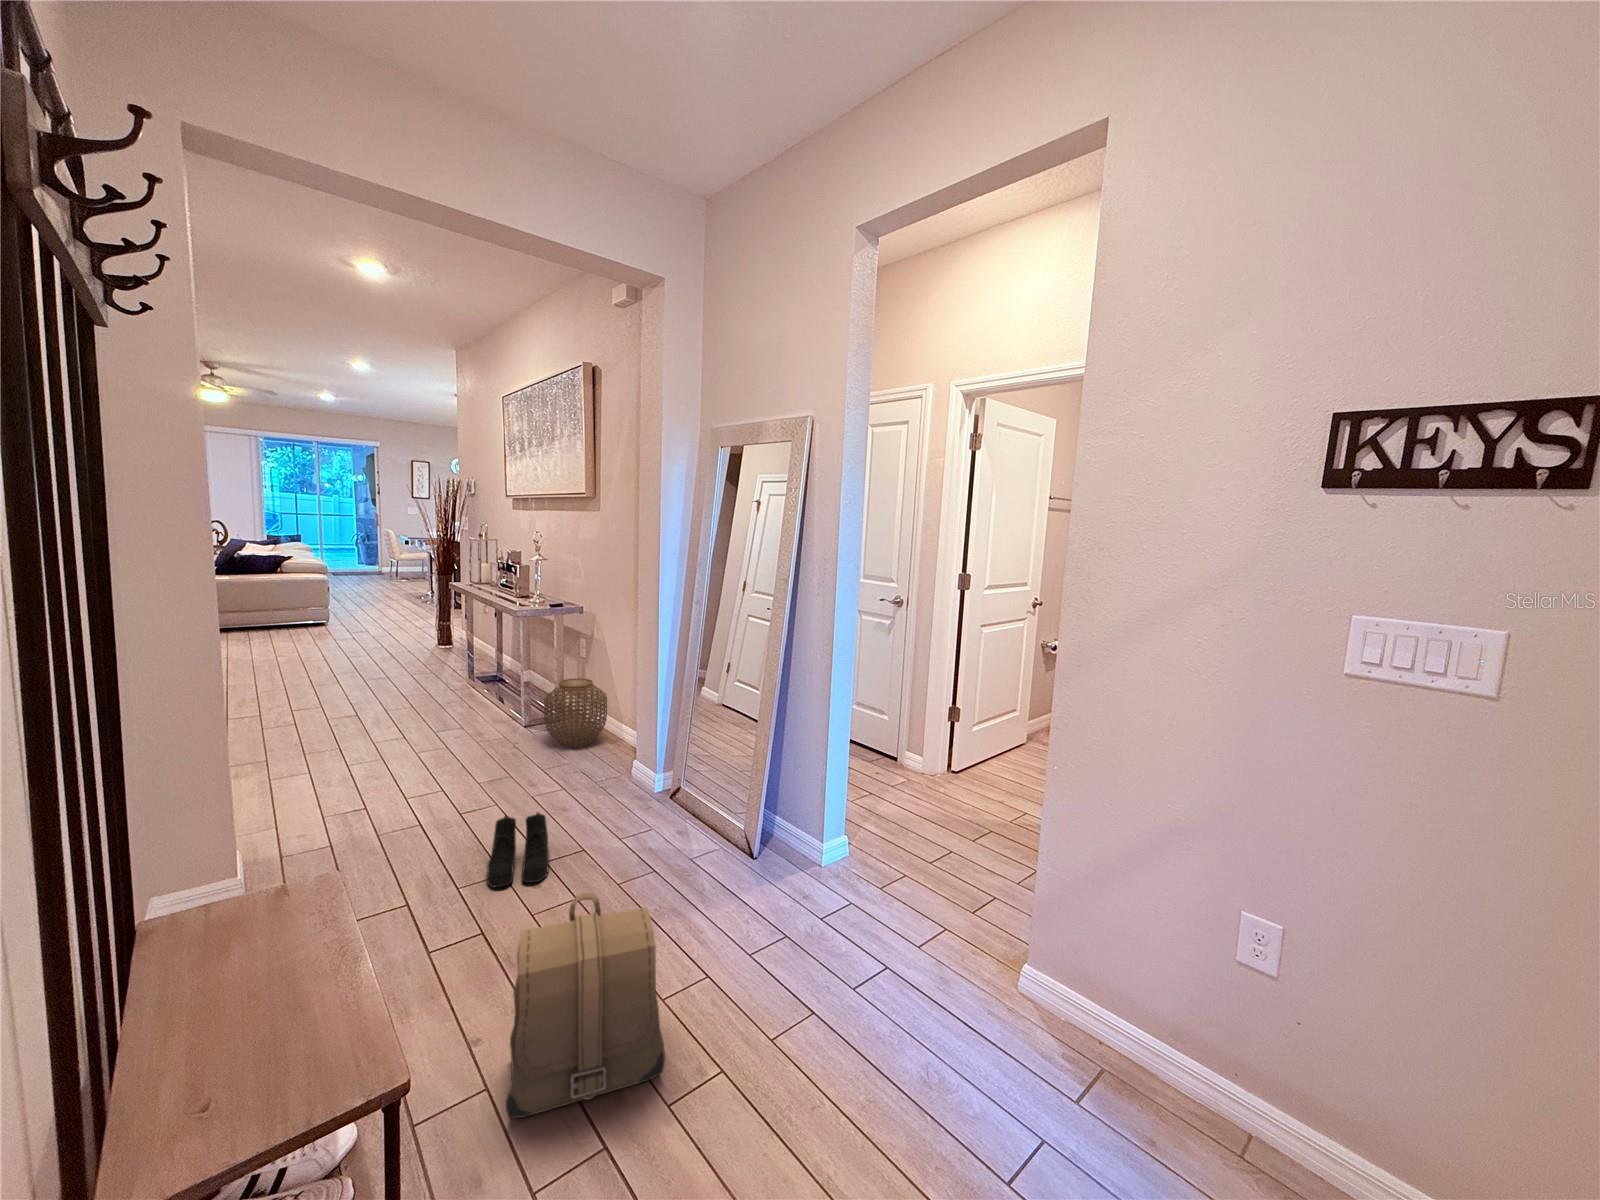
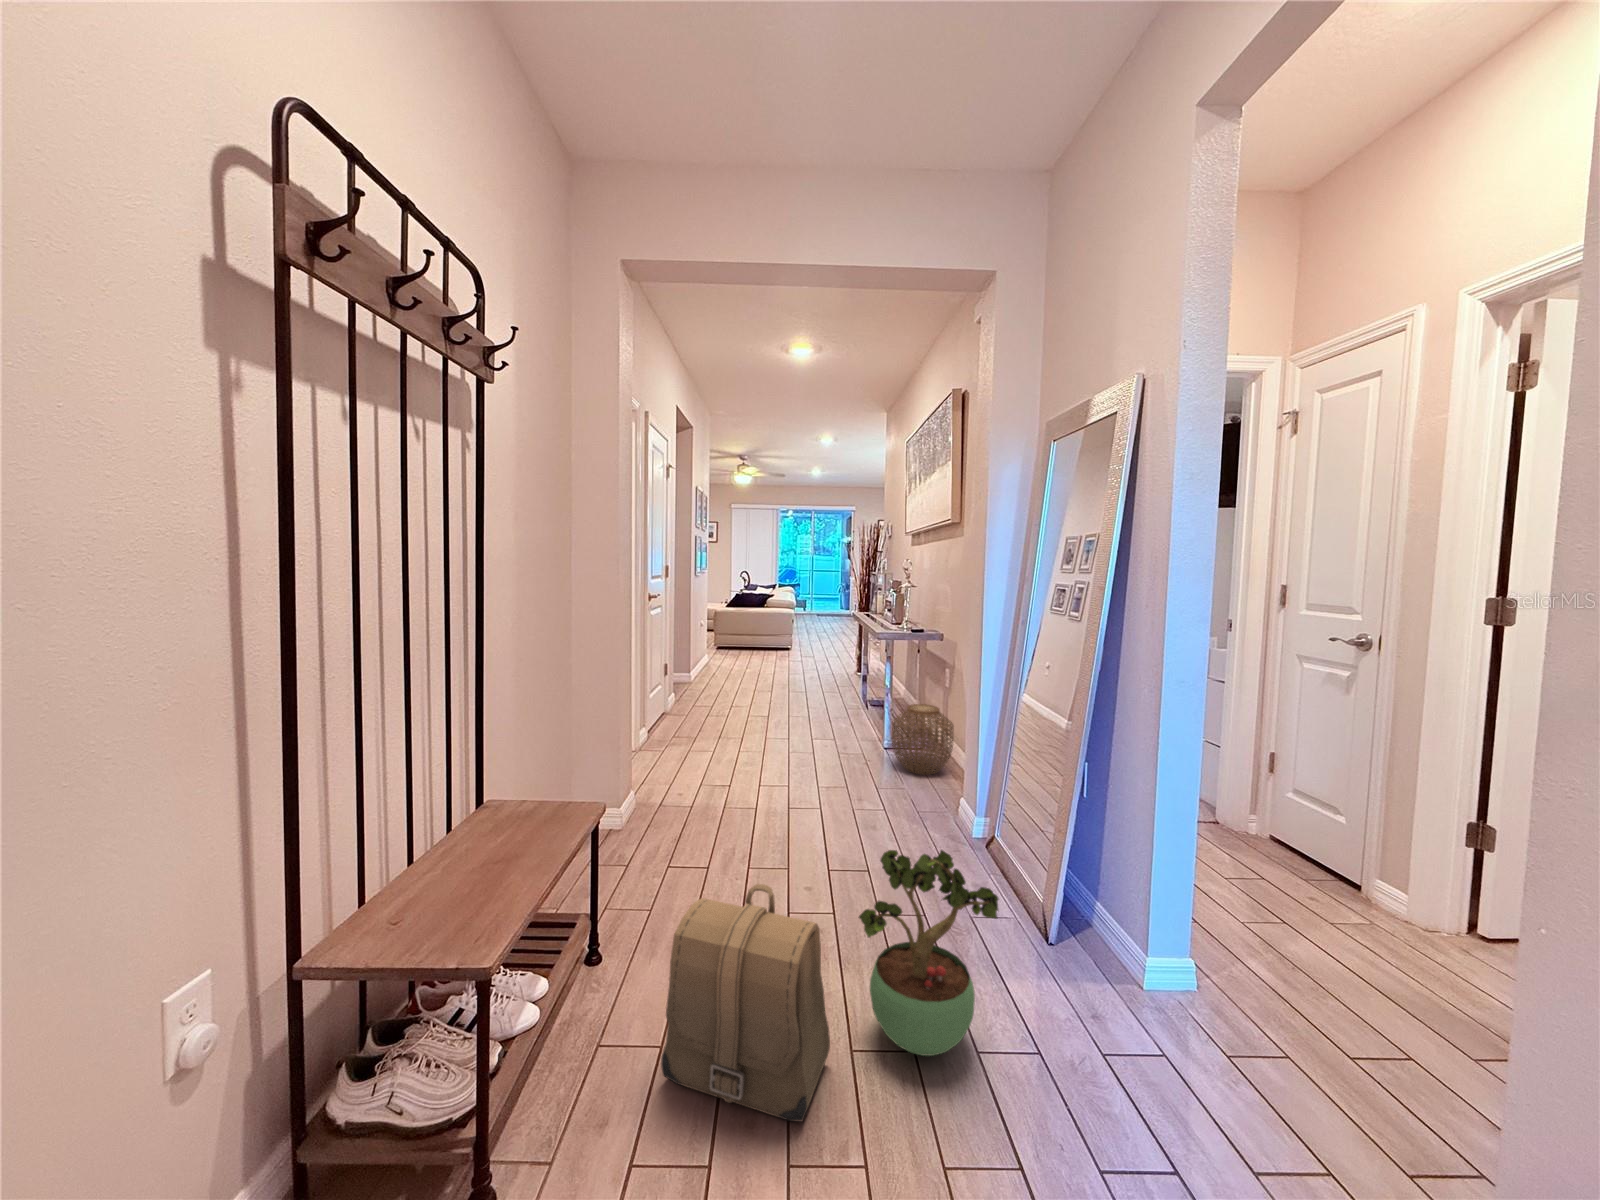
potted plant: none [660,810,774,979] -> present [859,850,999,1056]
boots: present [487,813,549,887] -> none [774,812,836,883]

